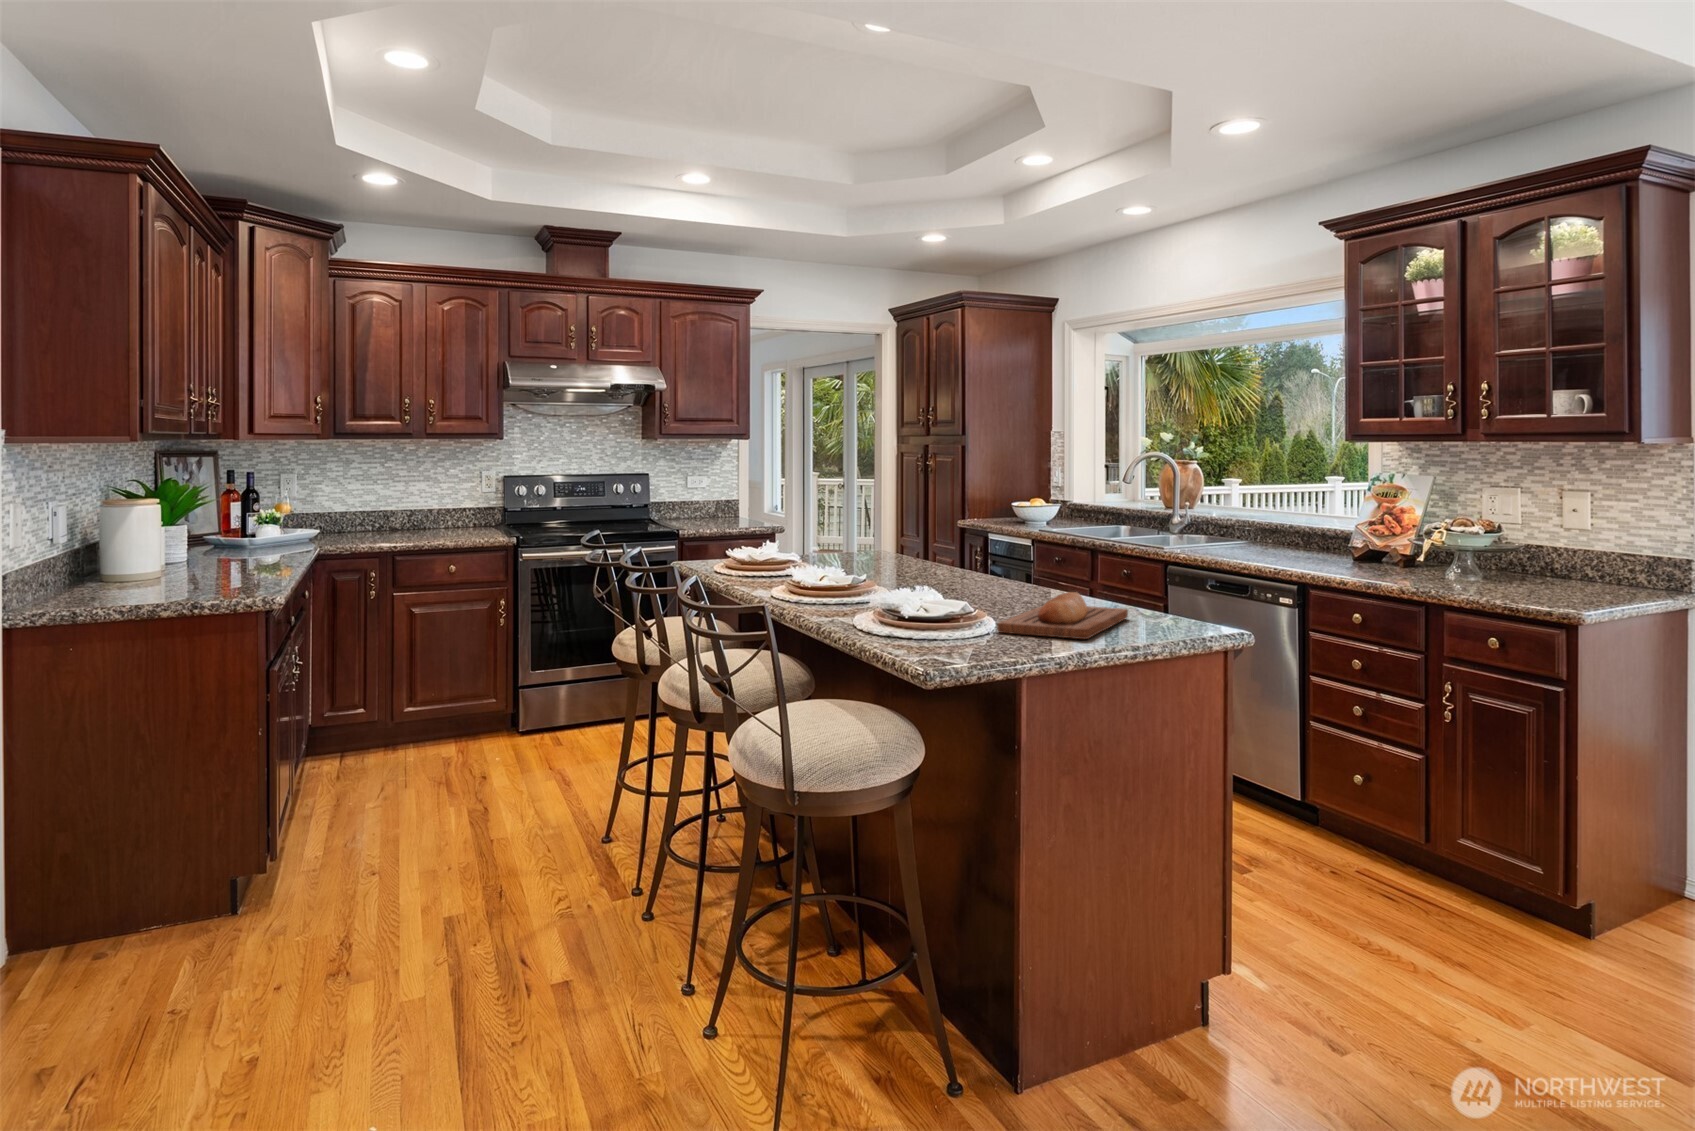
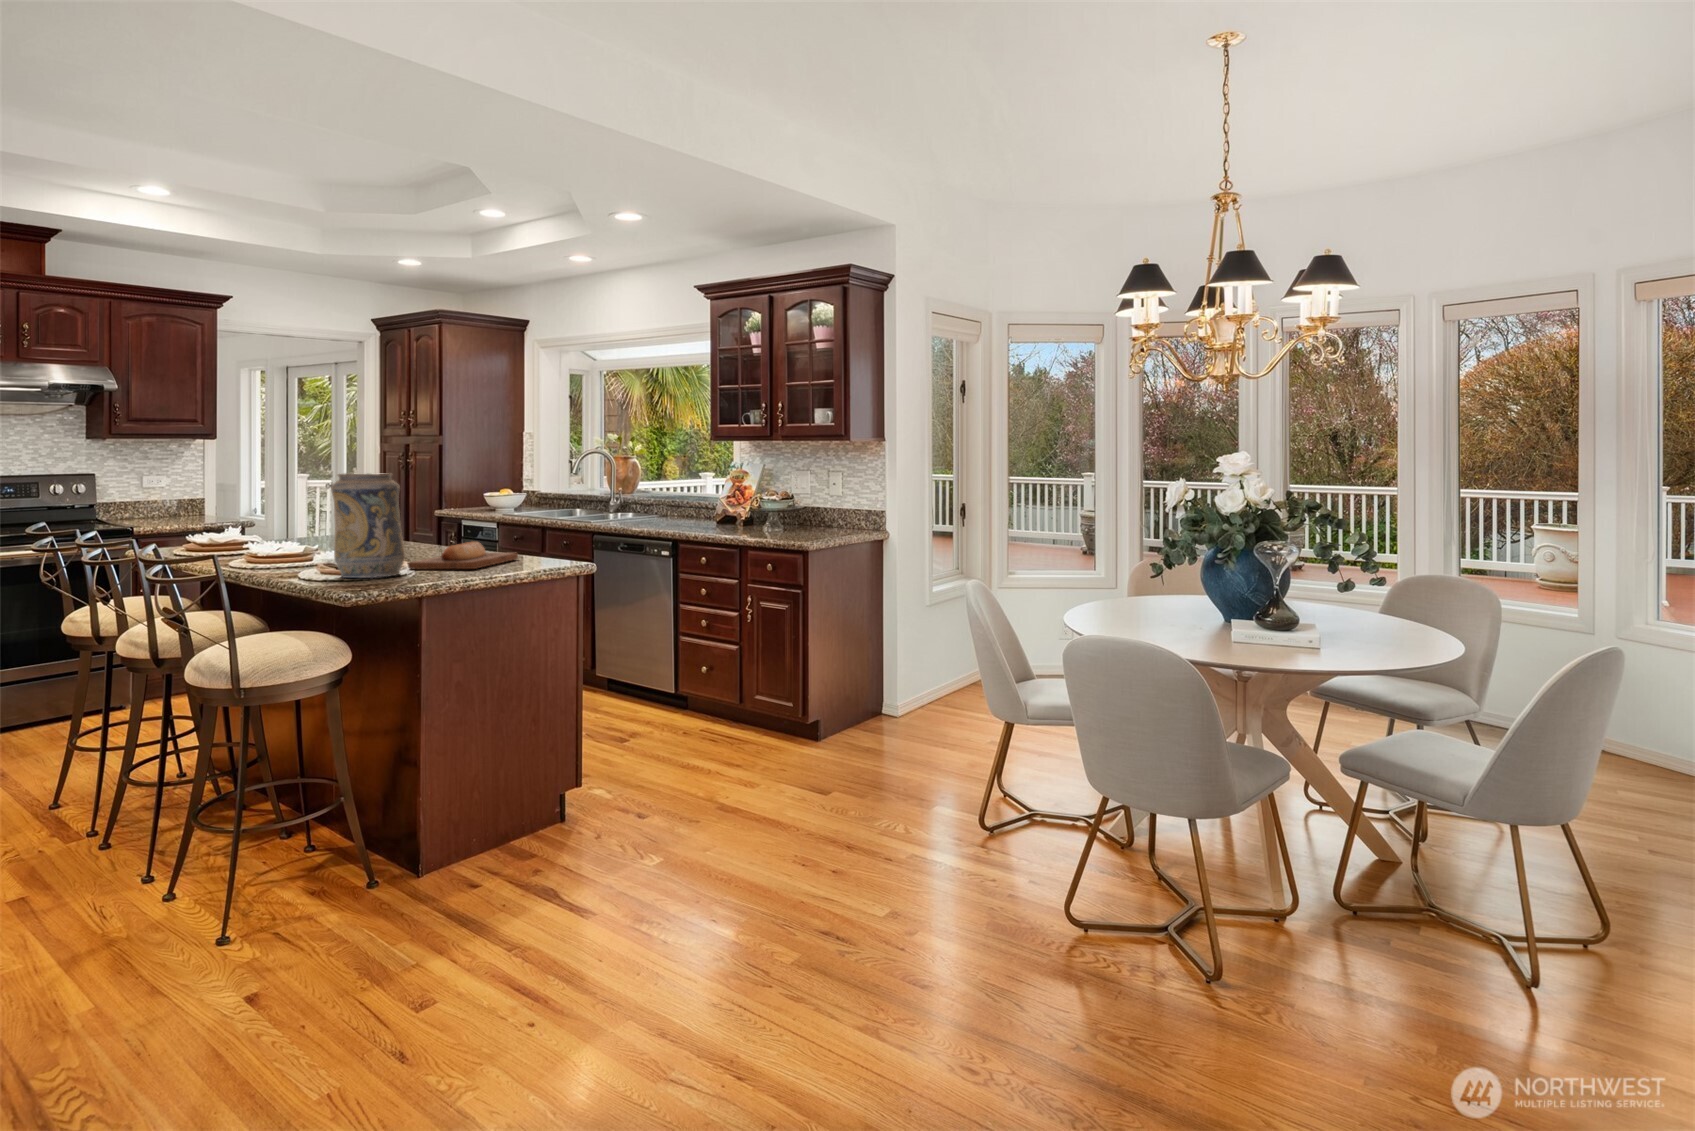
decorative vase: none [916,505,1003,650] -> present [331,473,405,578]

